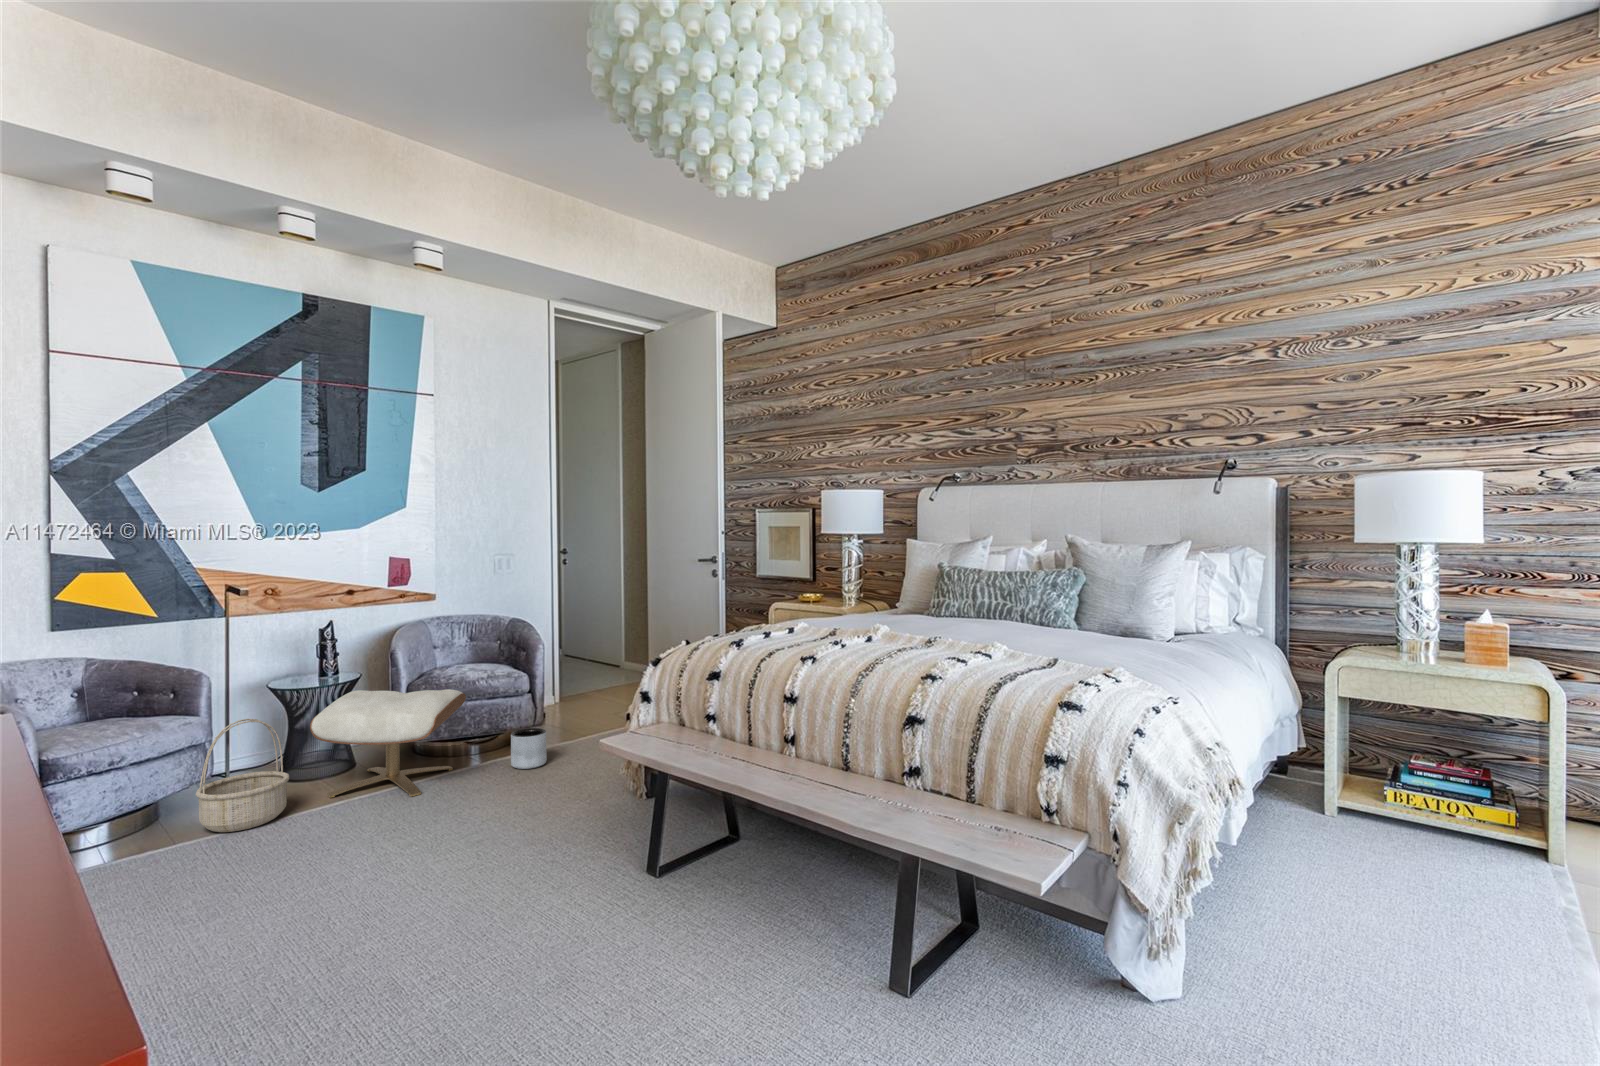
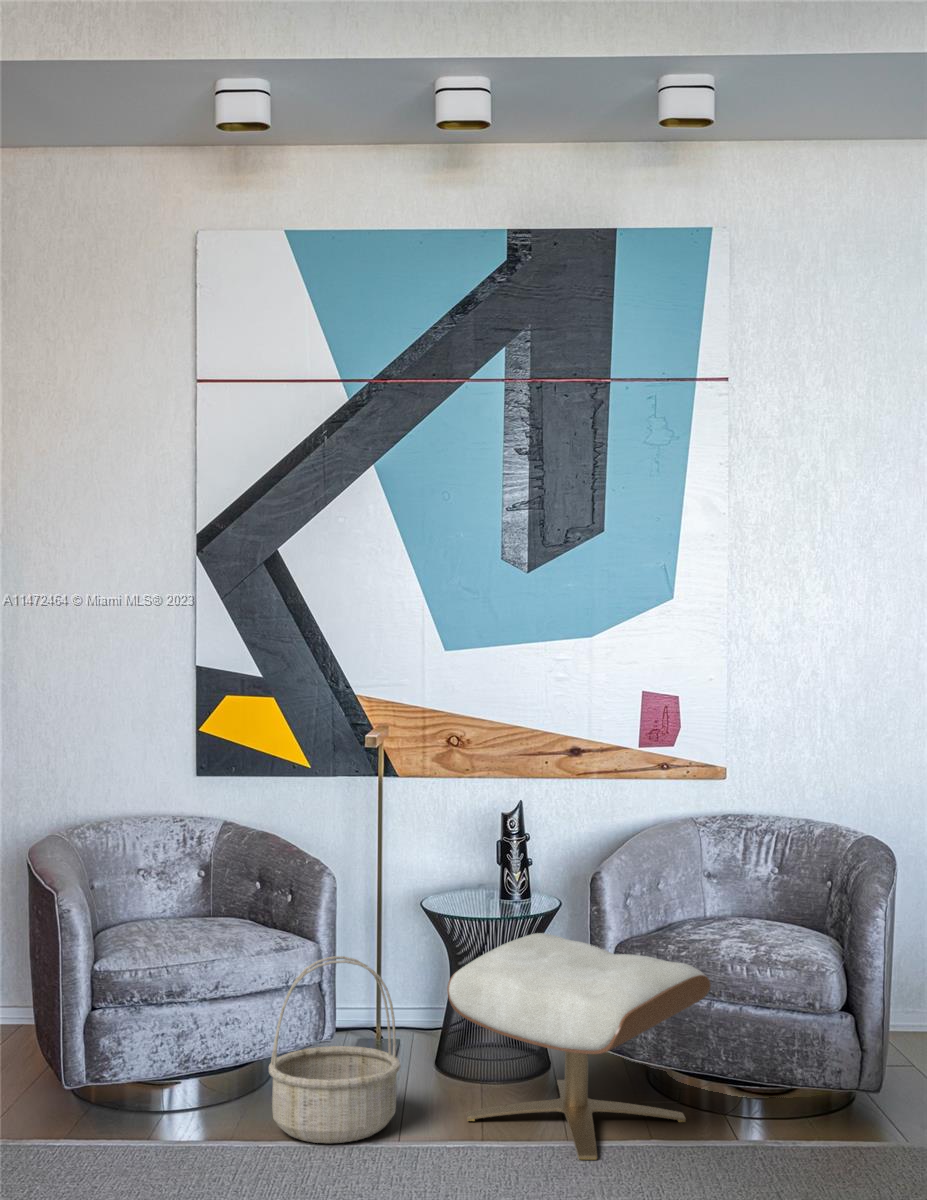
planter: present [511,728,547,769] -> none [786,1073,861,1165]

